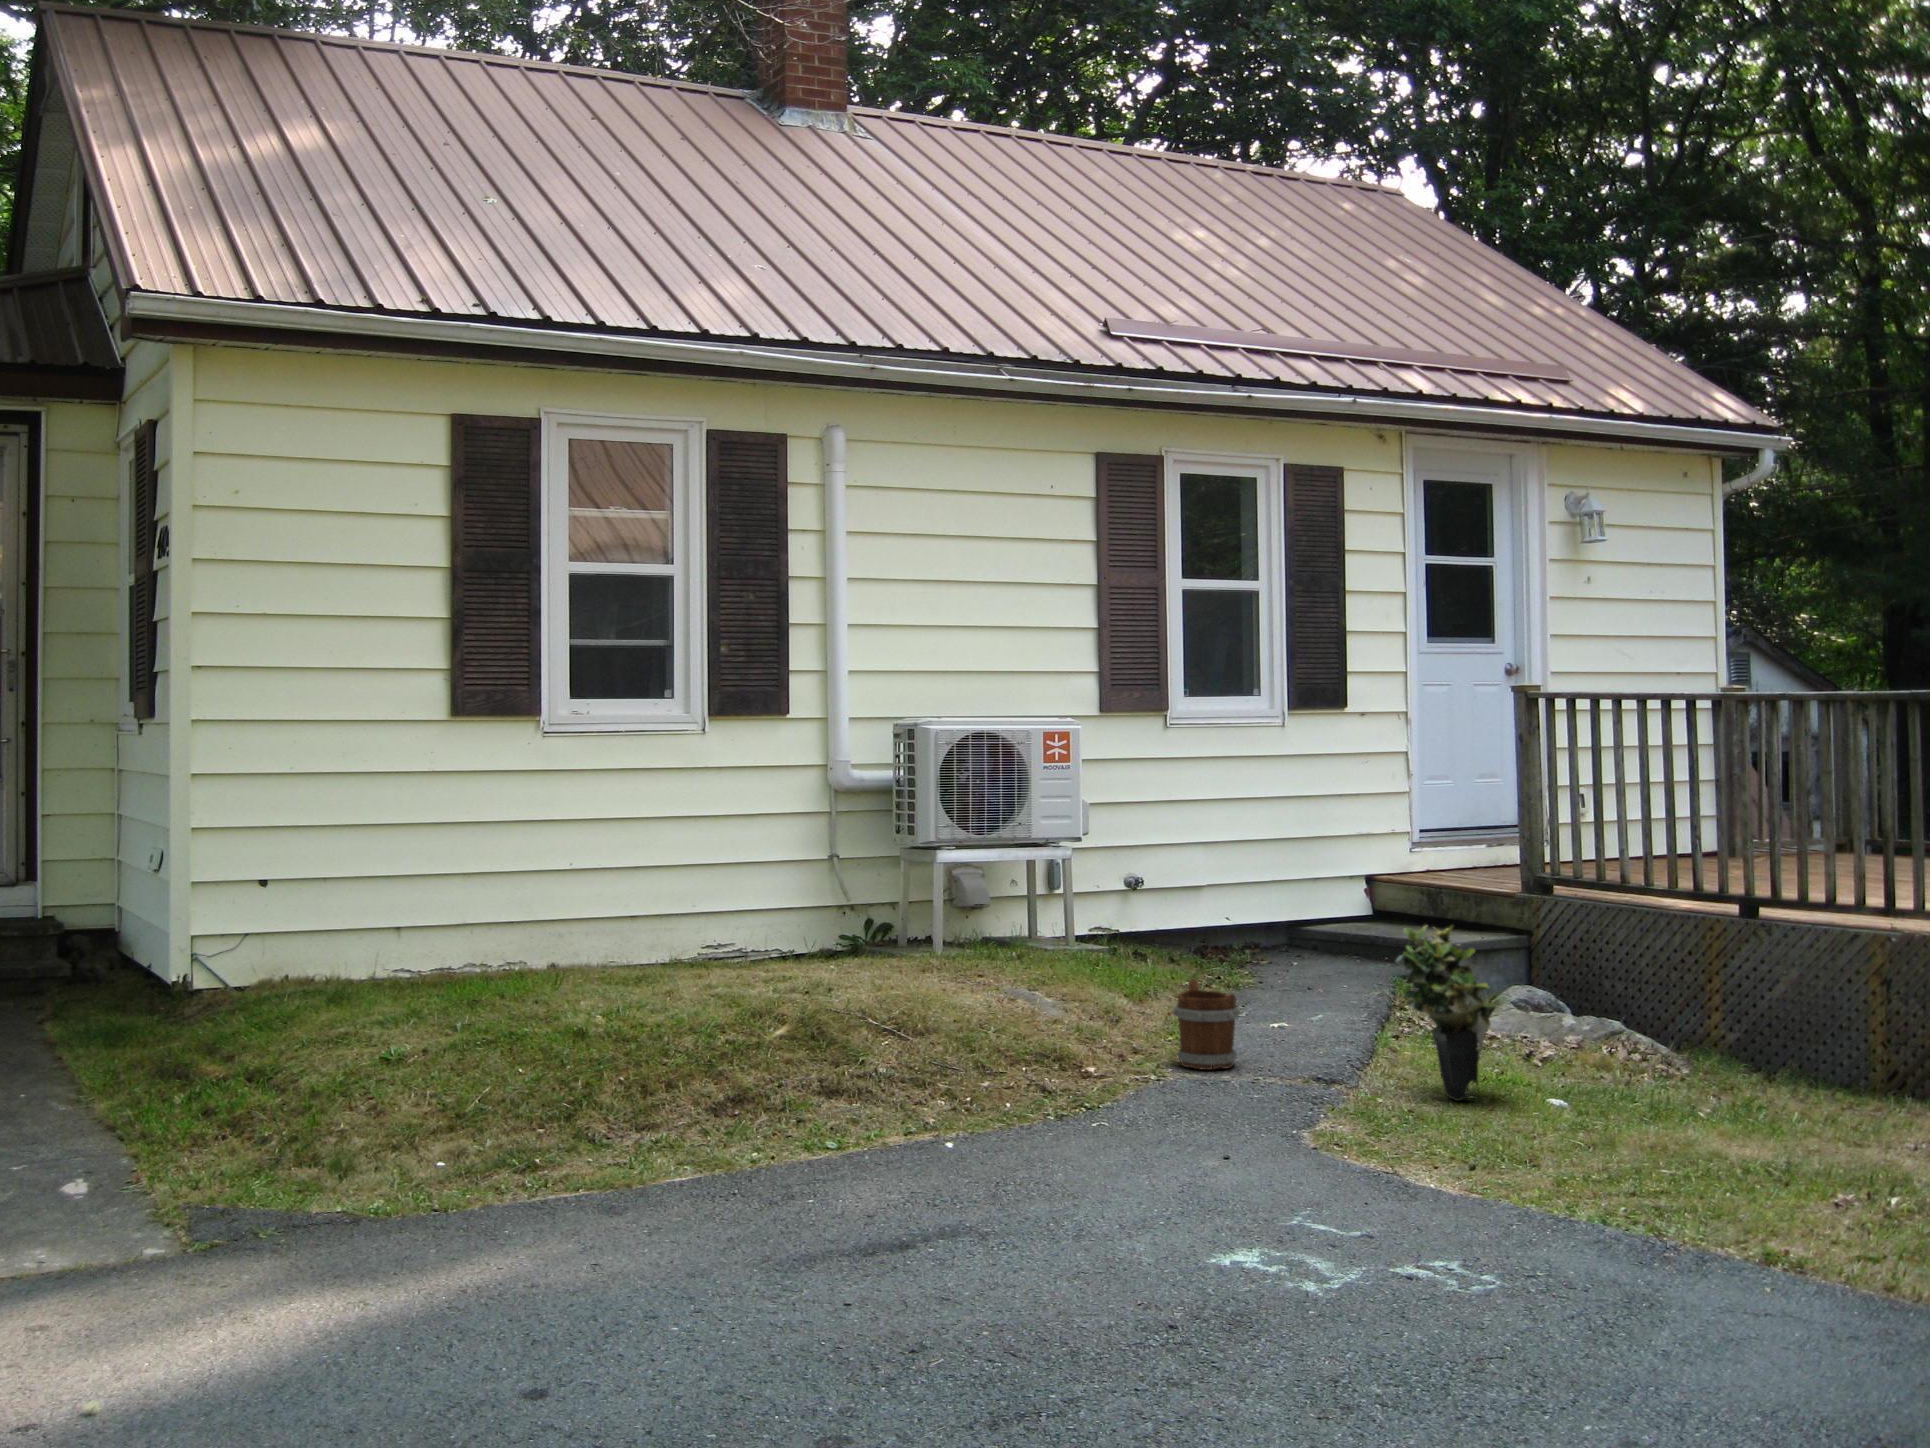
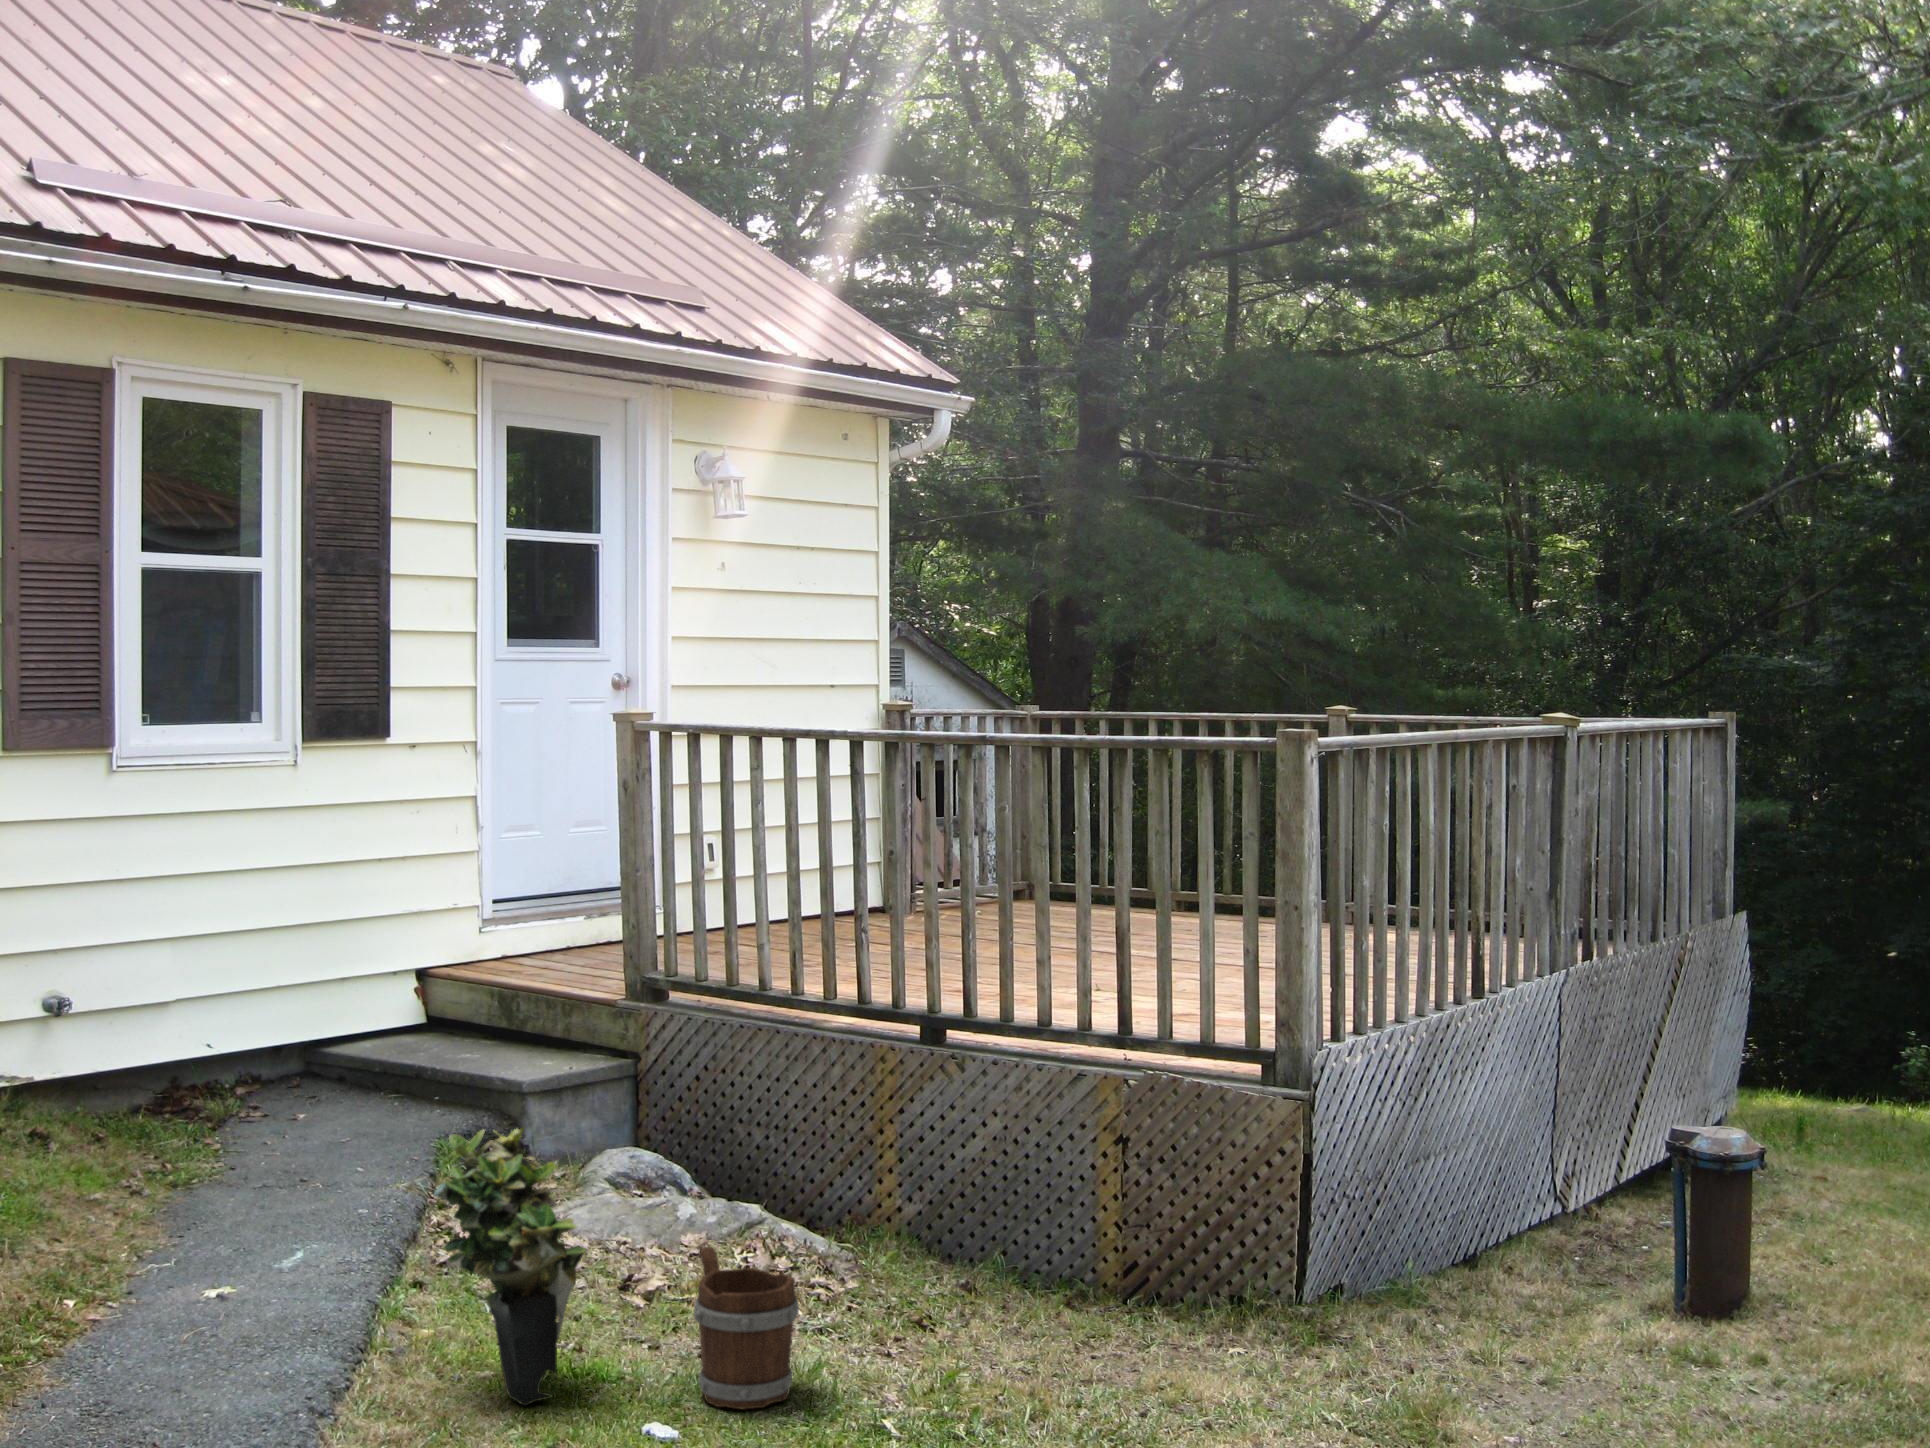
bucket: present [1173,979,1240,1070] -> present [694,1246,799,1409]

